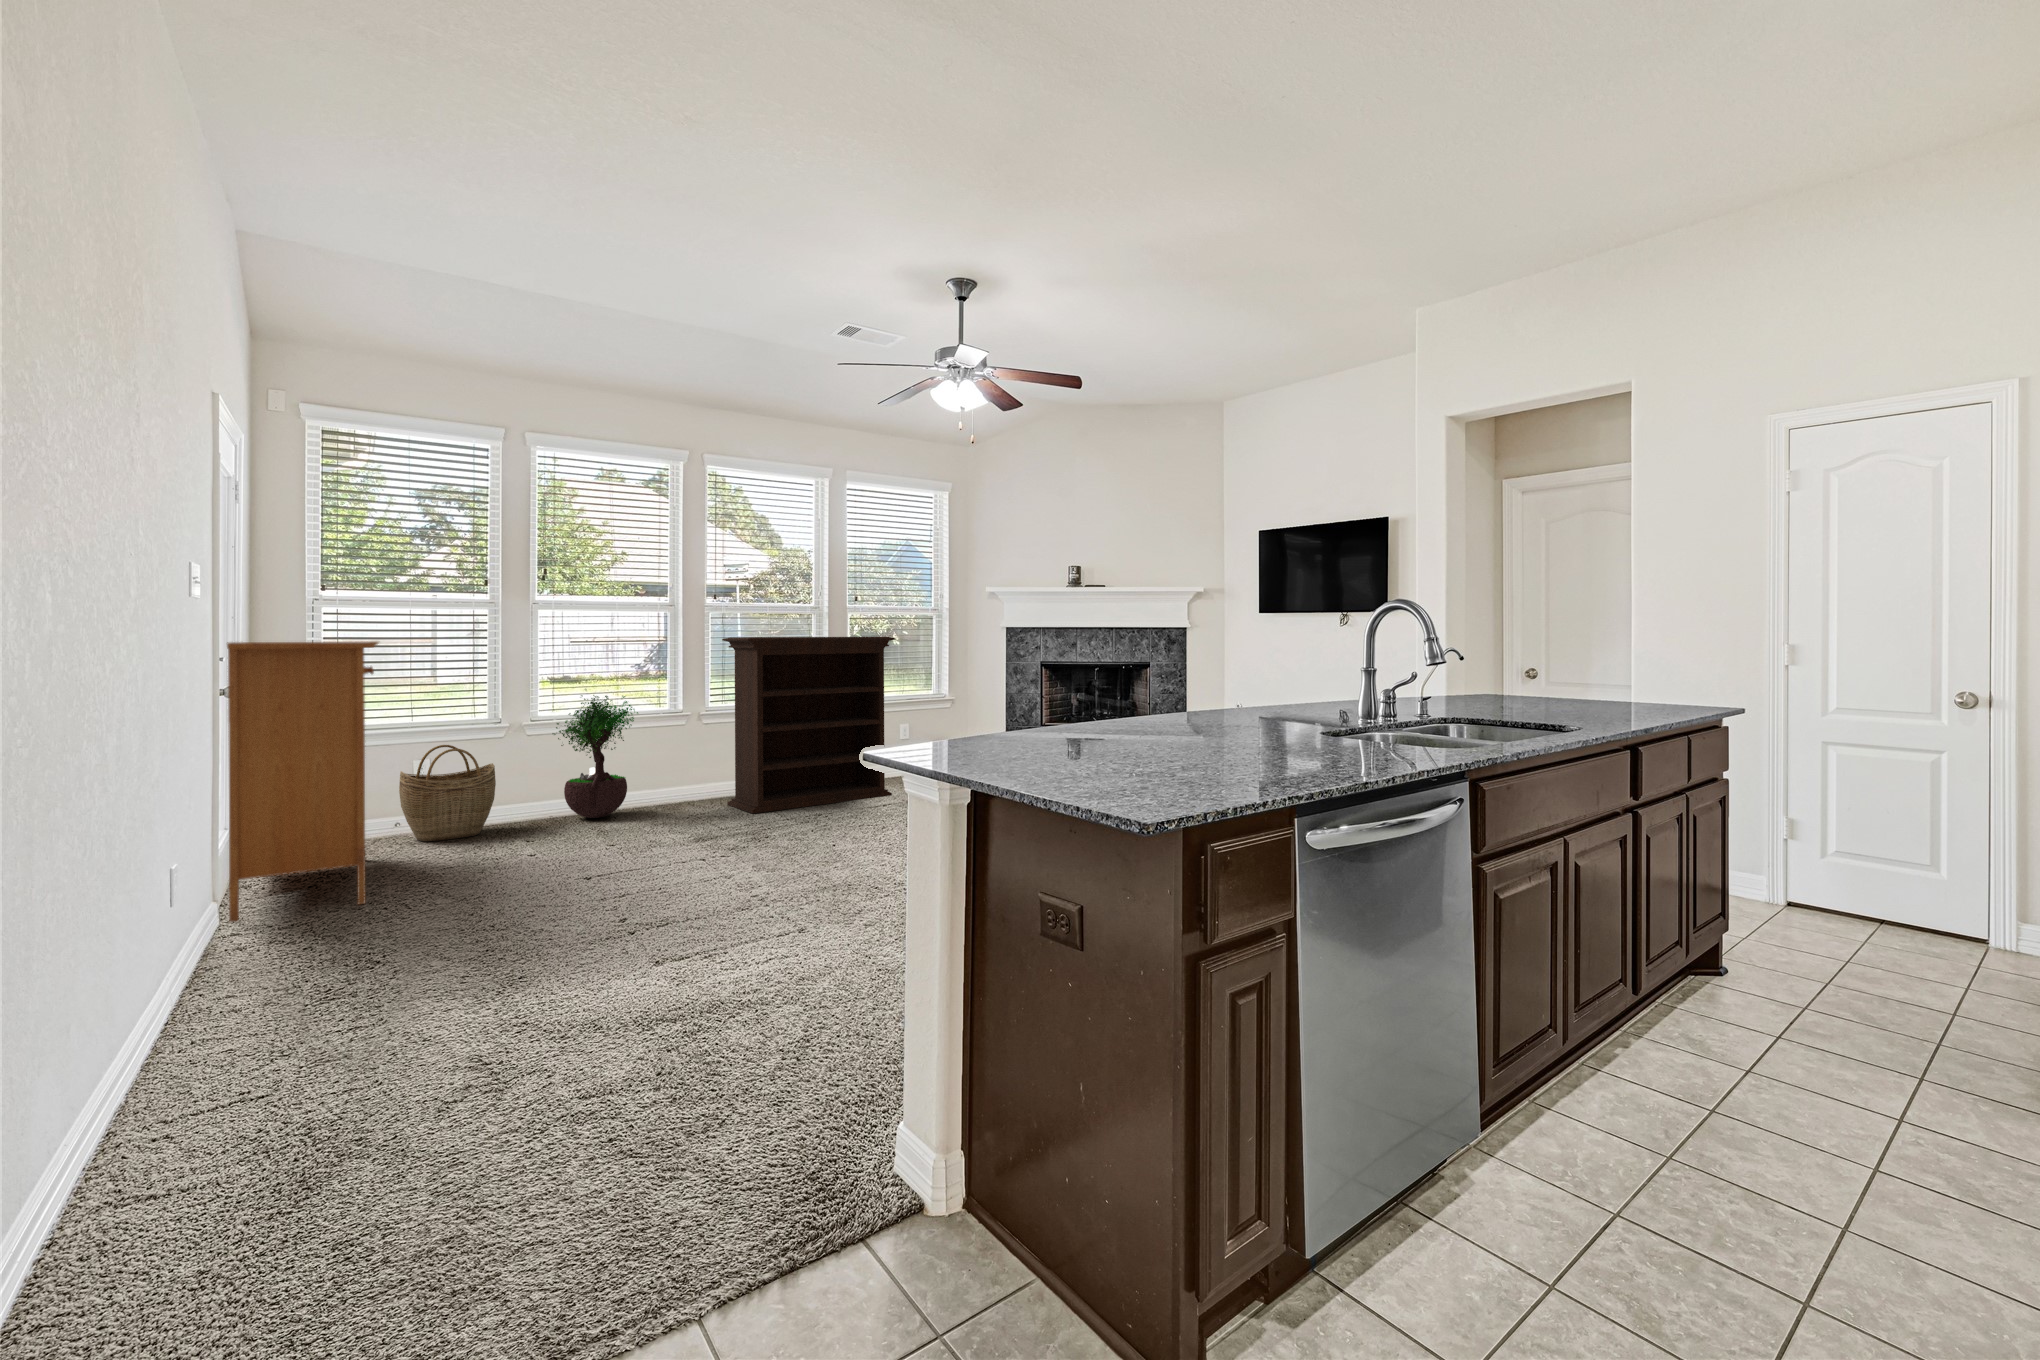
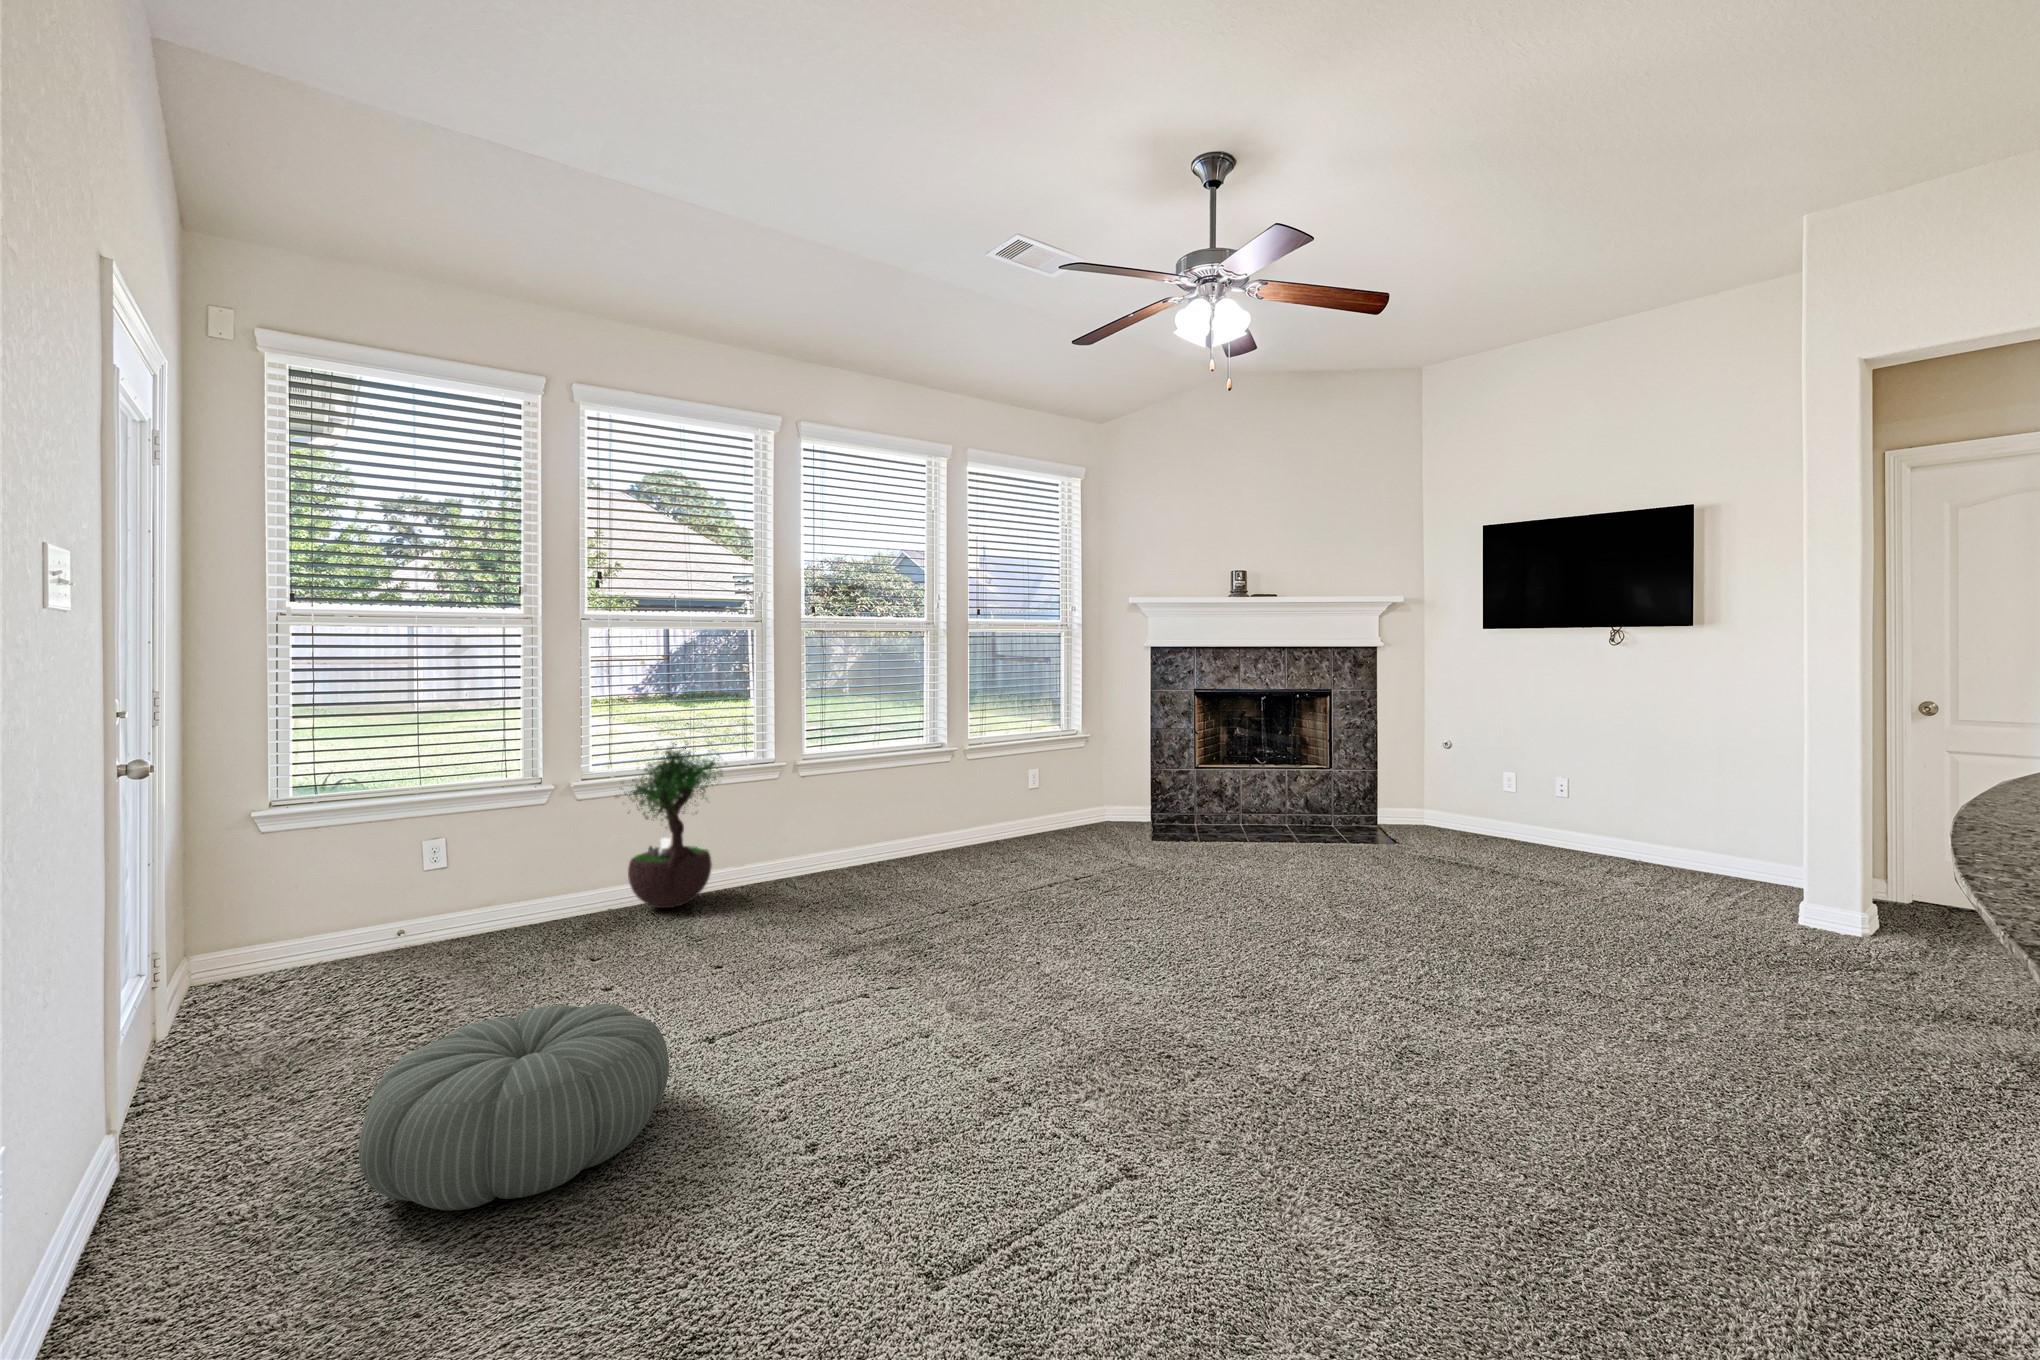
bookshelf: present [722,637,895,814] -> none [831,659,1043,897]
console table: present [227,641,378,922] -> none [71,672,365,1195]
woven basket: present [399,745,496,841] -> none [397,815,535,960]
pouf: none [383,839,560,928] -> present [359,1004,669,1210]

